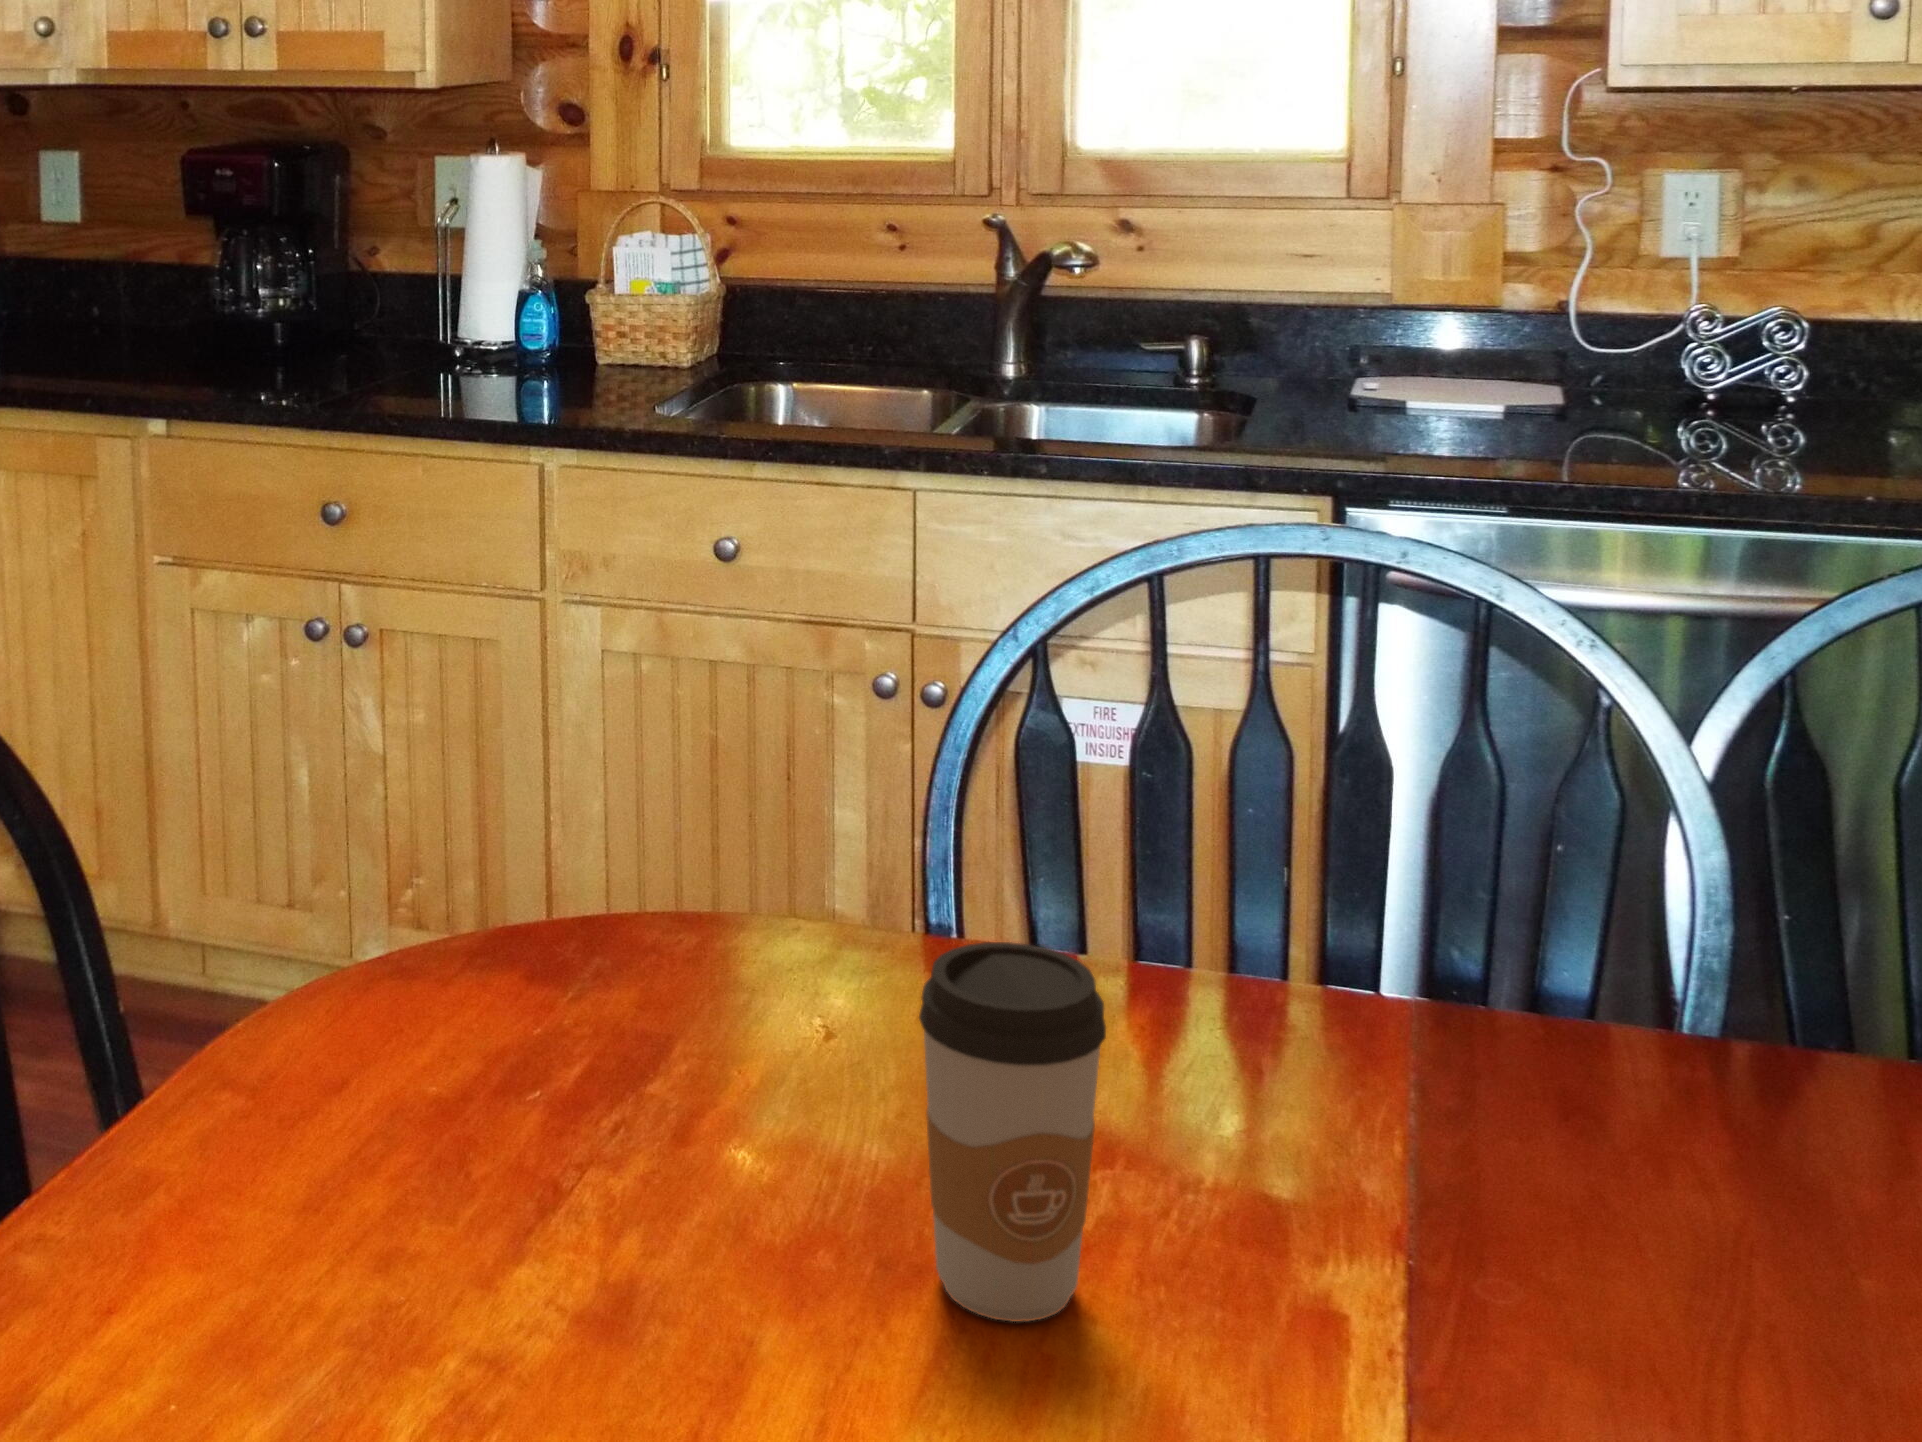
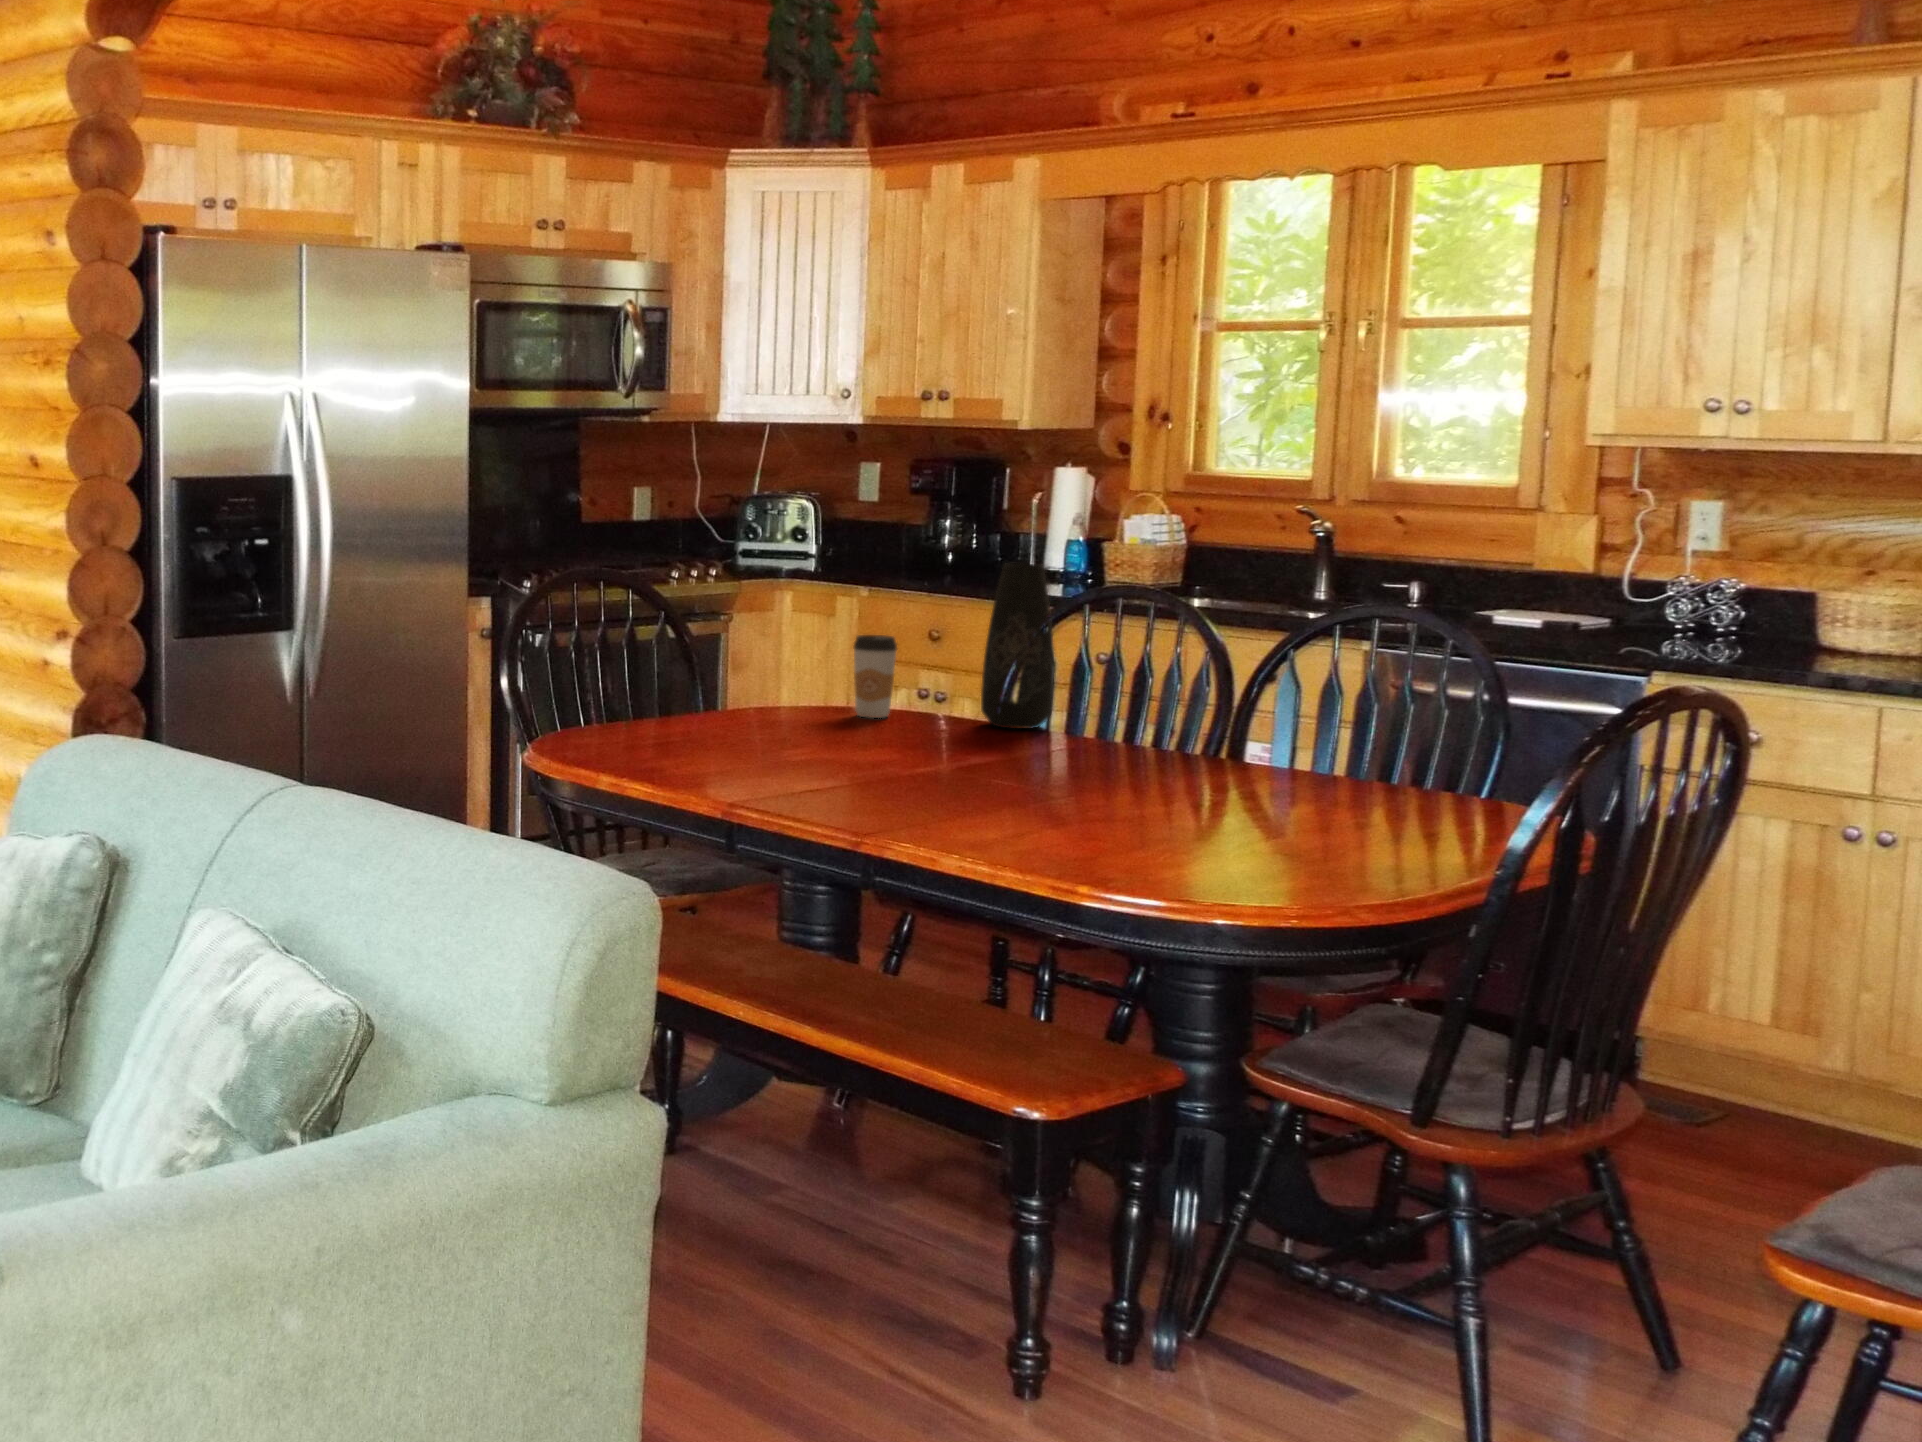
vase: none [1400,609,1703,1285] -> present [981,563,1054,729]

